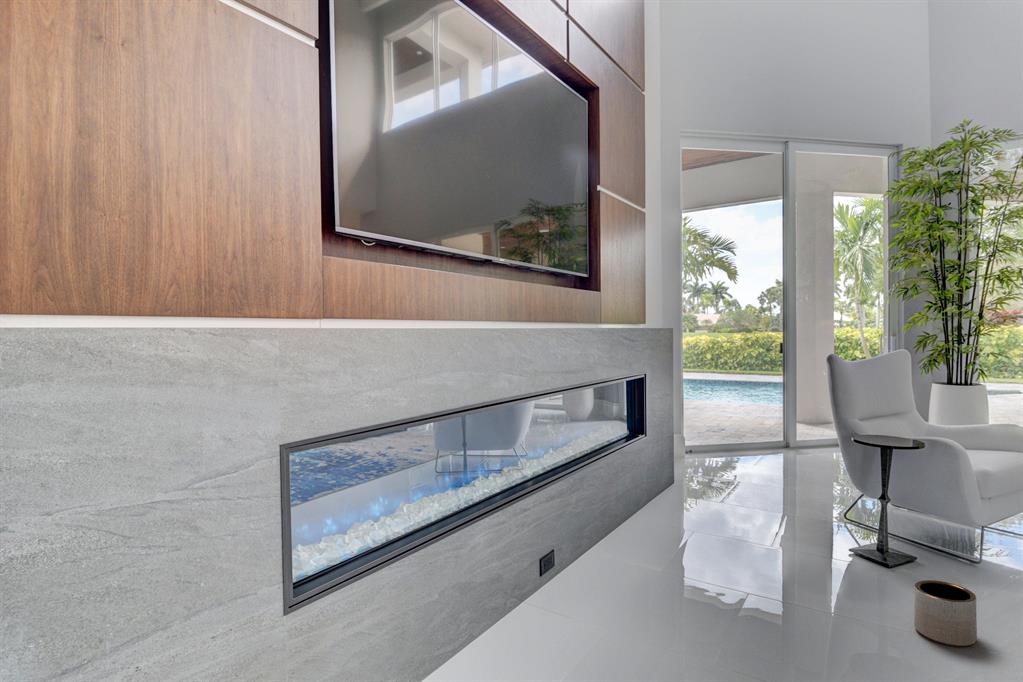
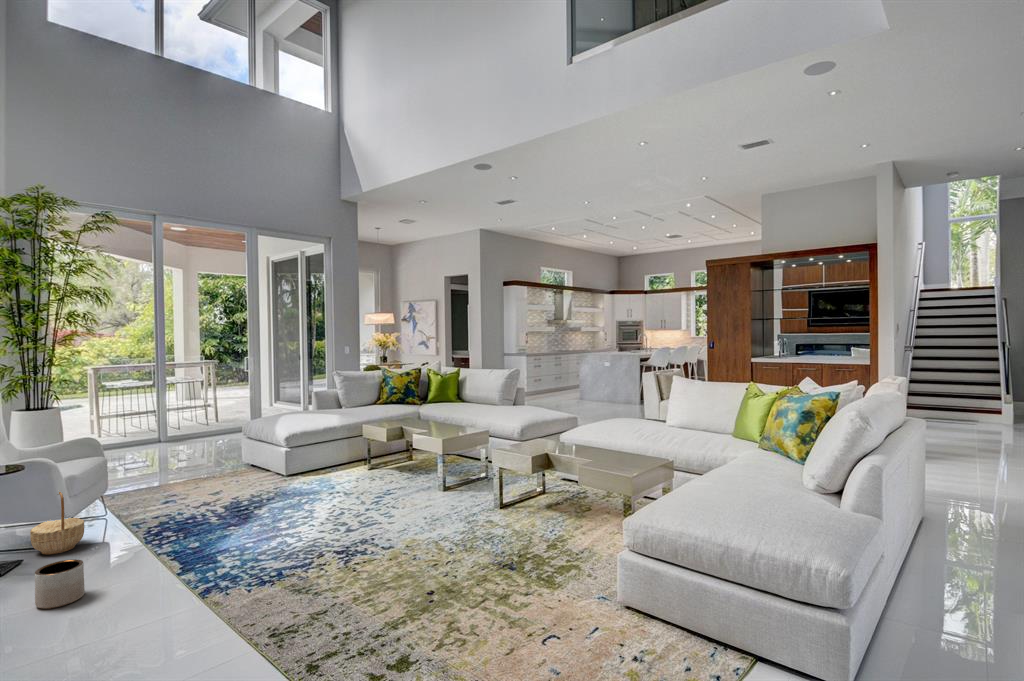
basket: none [926,481,993,568] -> present [30,492,84,555]

